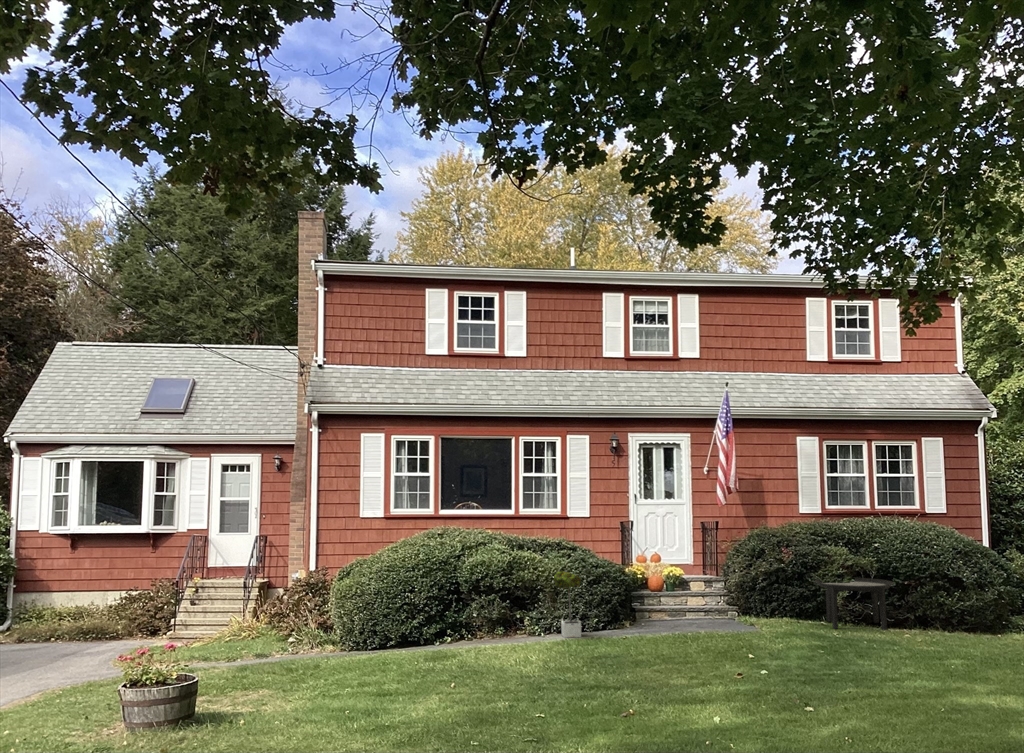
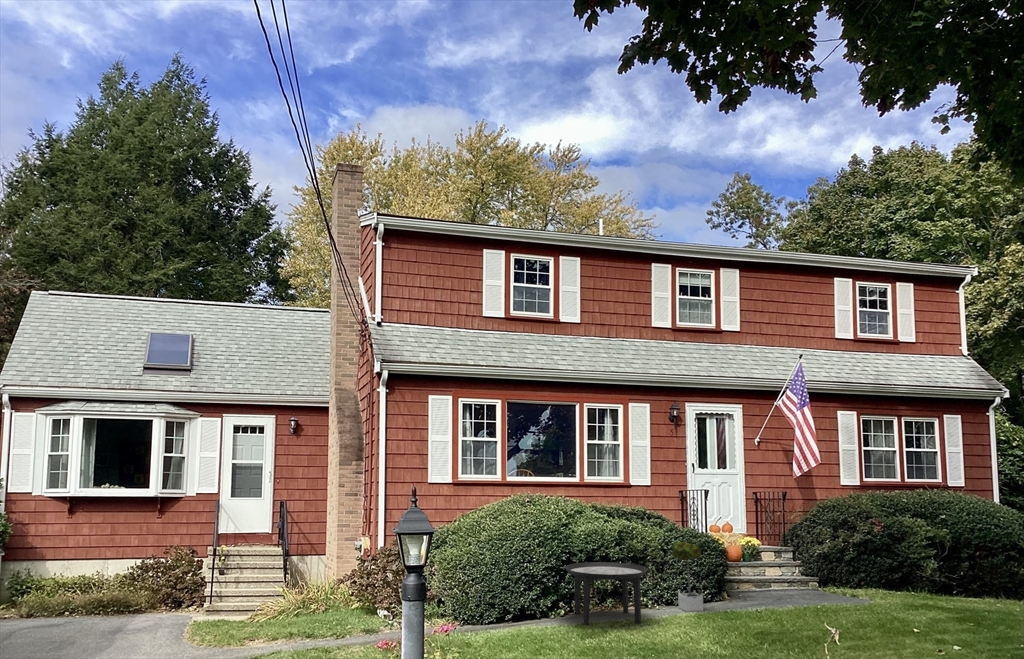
round table: present [815,578,893,630] -> present [565,562,648,625]

